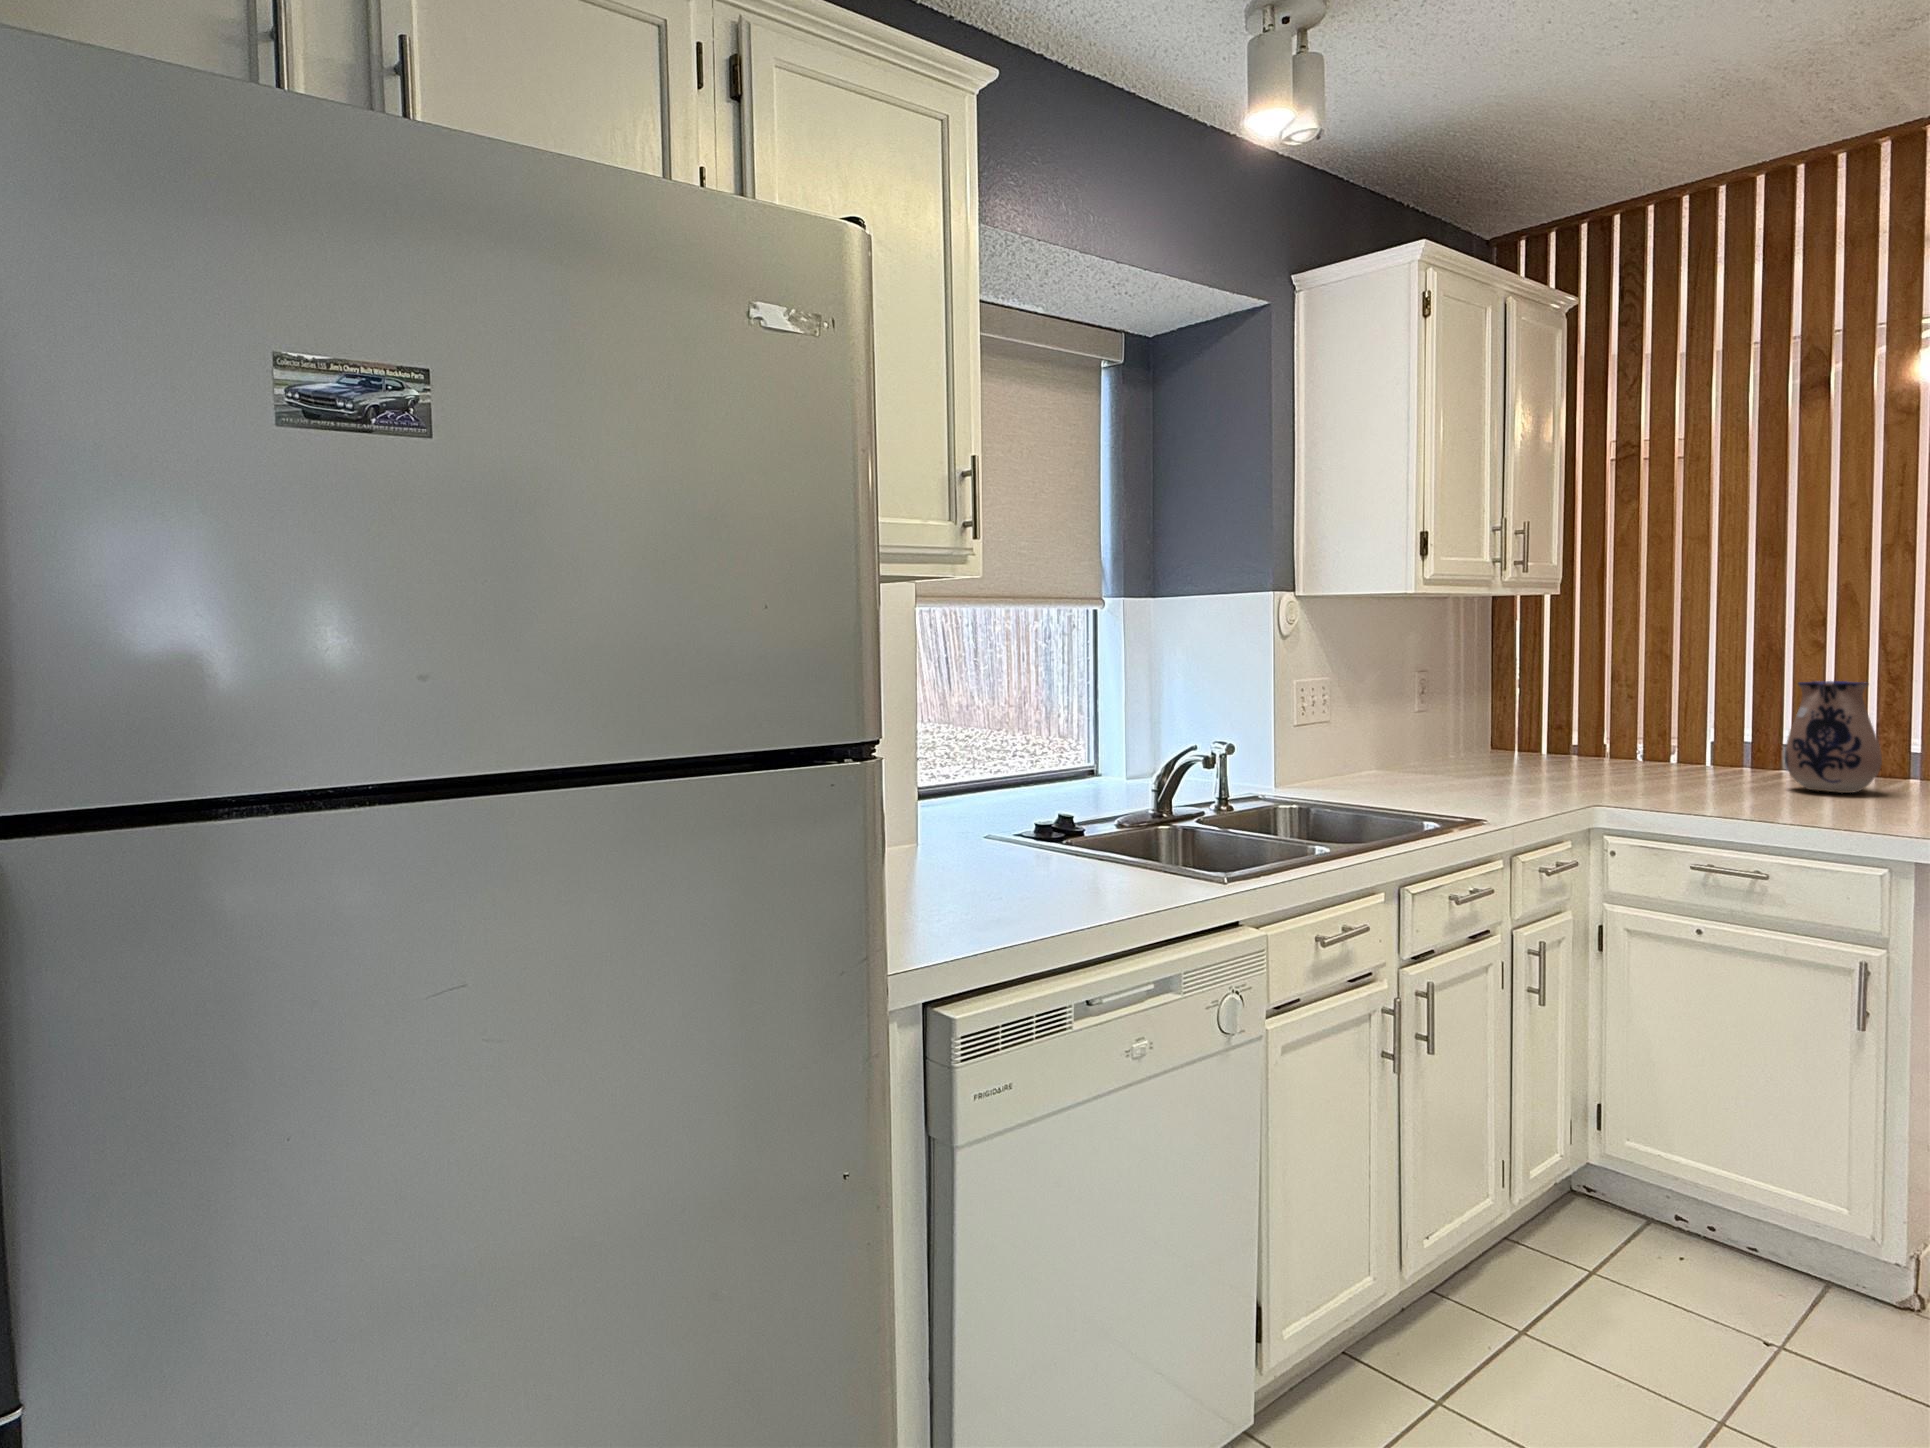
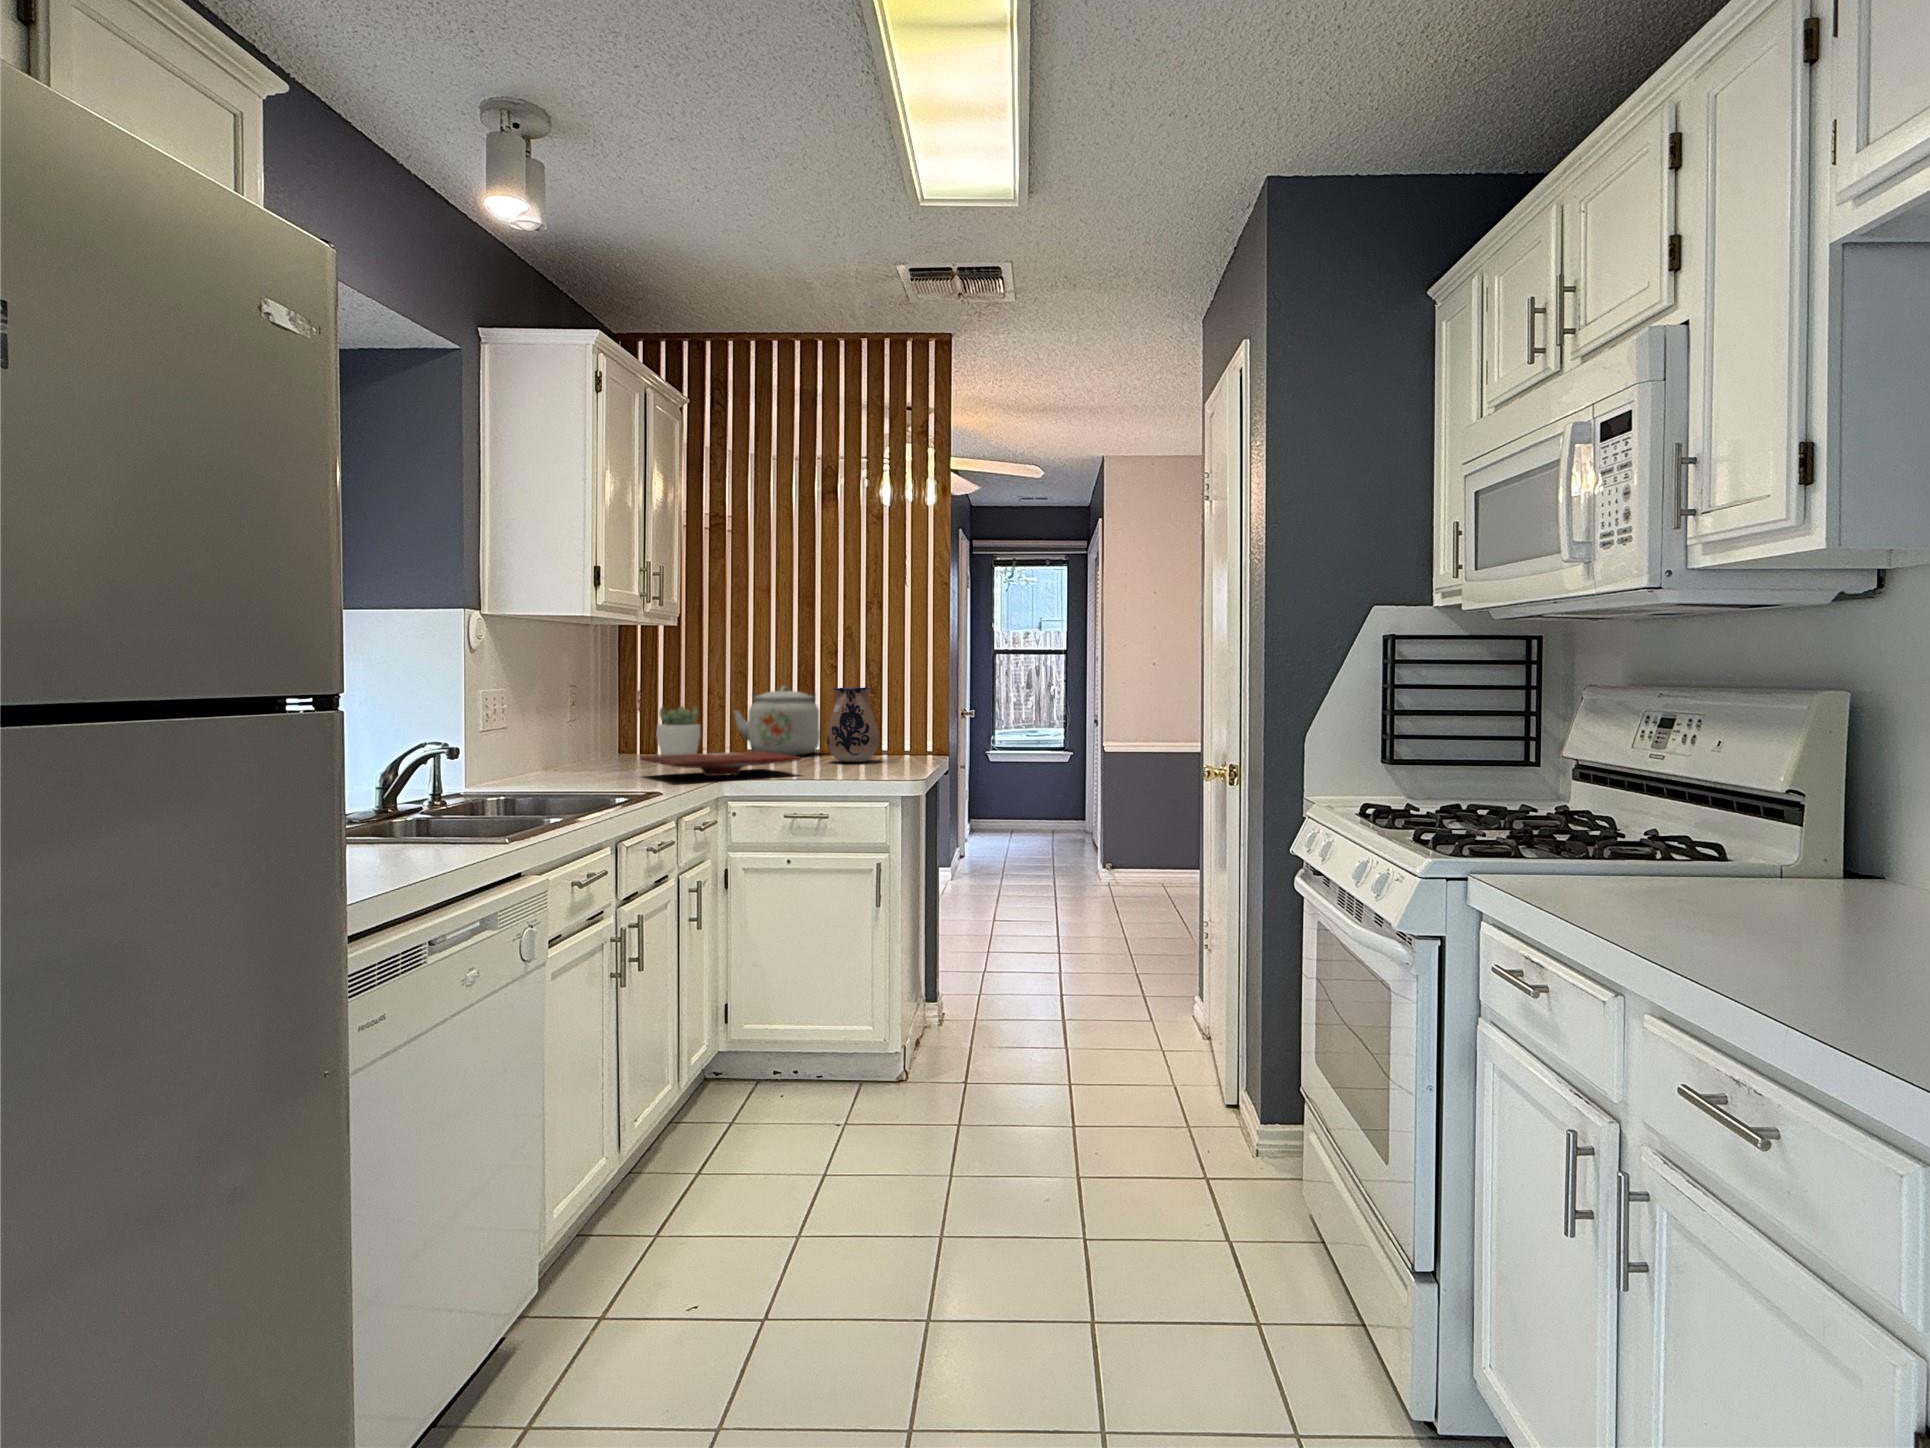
kettle: none [1646,675,1795,772] -> present [734,686,820,756]
succulent plant: none [1538,697,1601,762] -> present [656,706,700,755]
cutting board: none [1488,766,1723,800] -> present [641,751,801,776]

